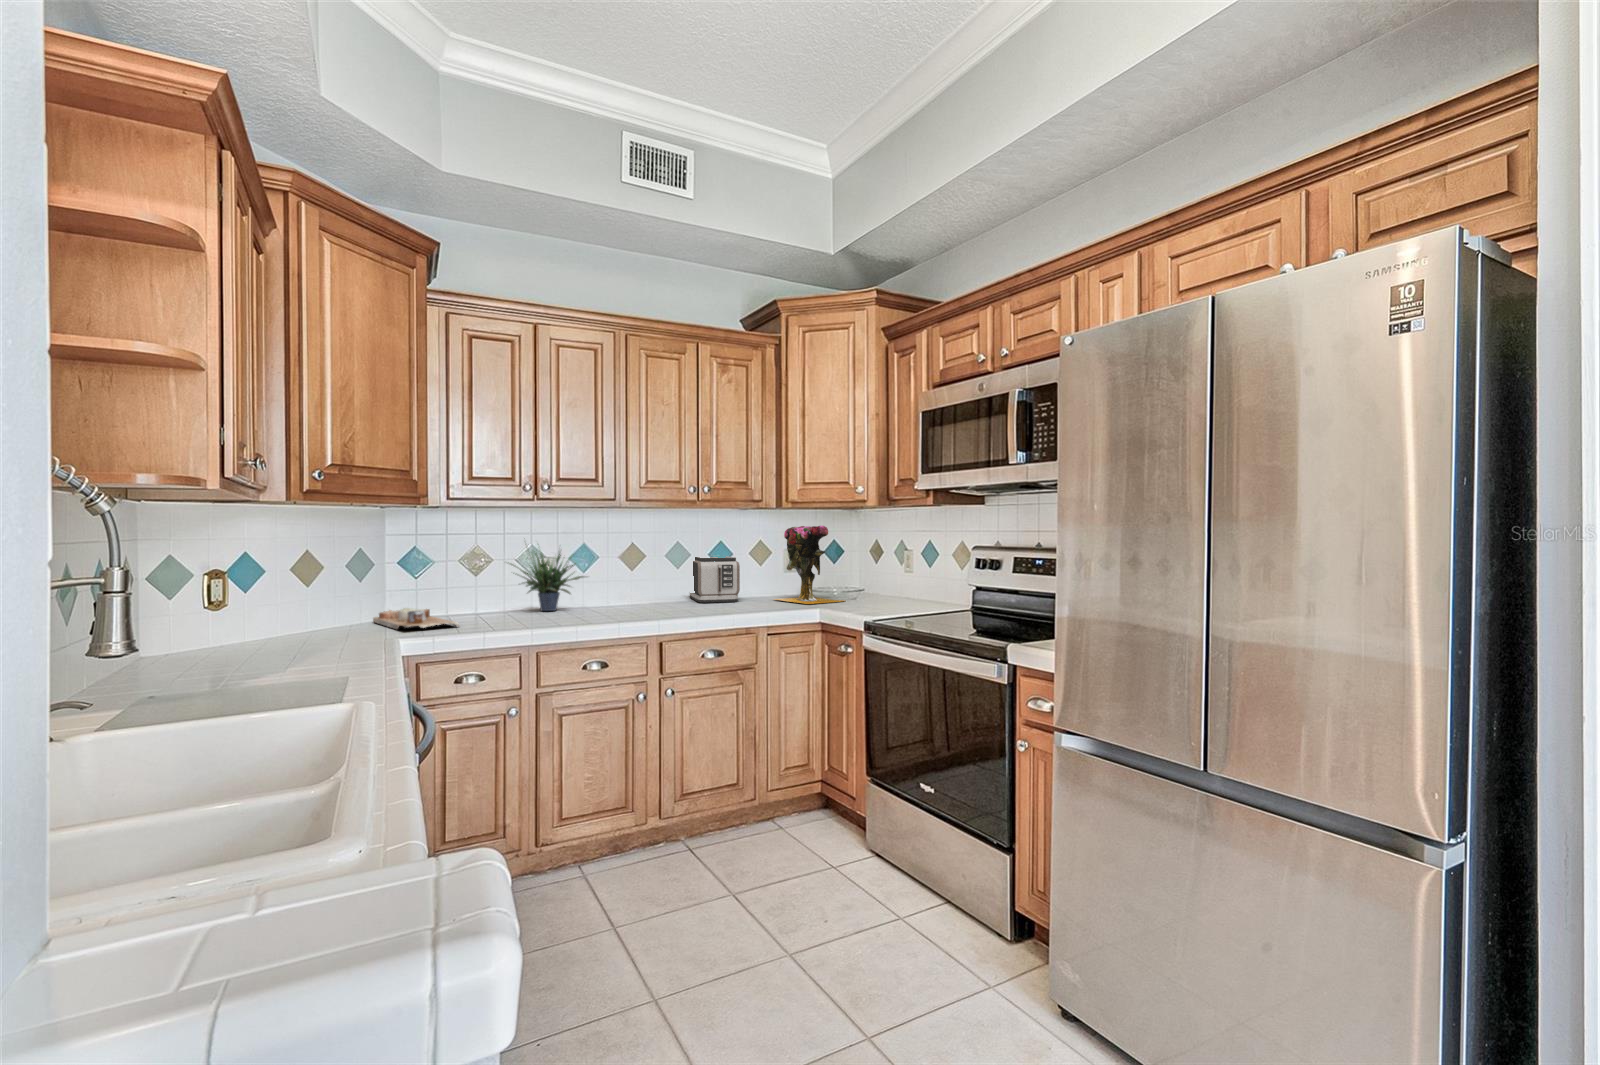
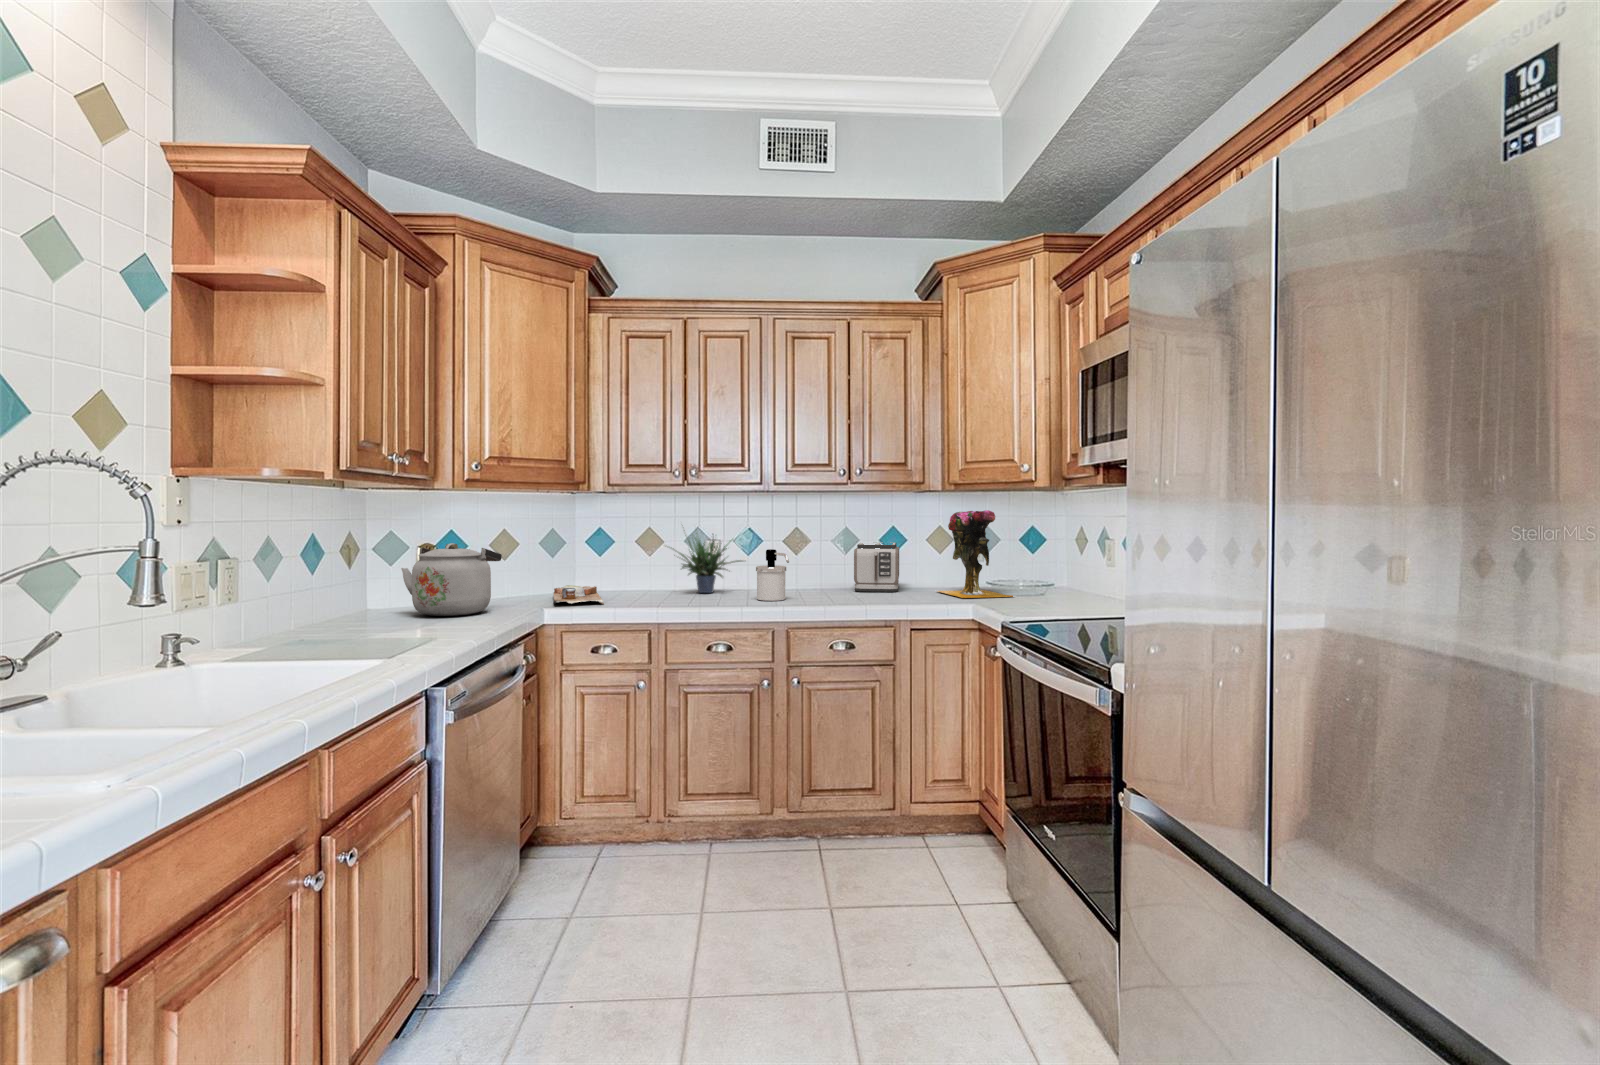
kettle: none [211,563,342,650] -> present [401,543,502,616]
soap dispenser: none [618,564,659,615] -> present [756,549,789,601]

